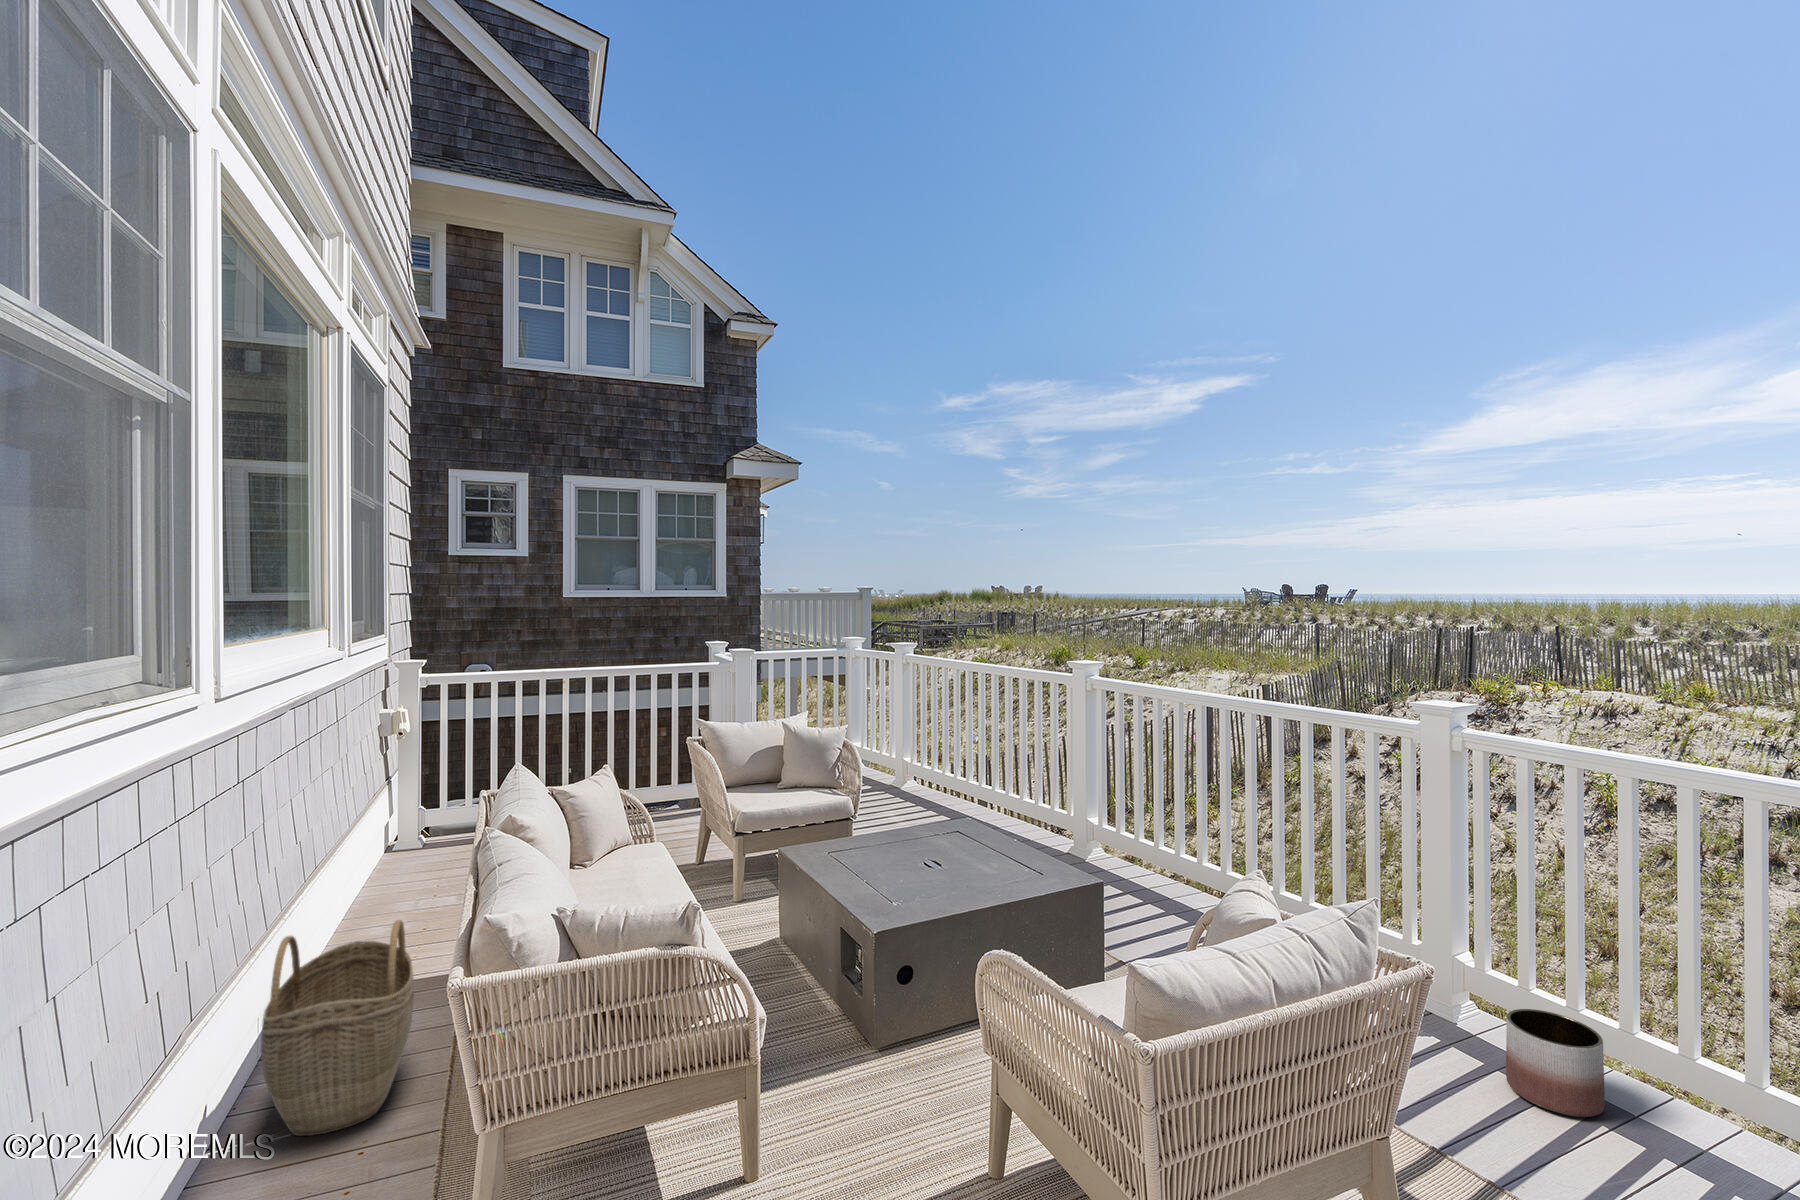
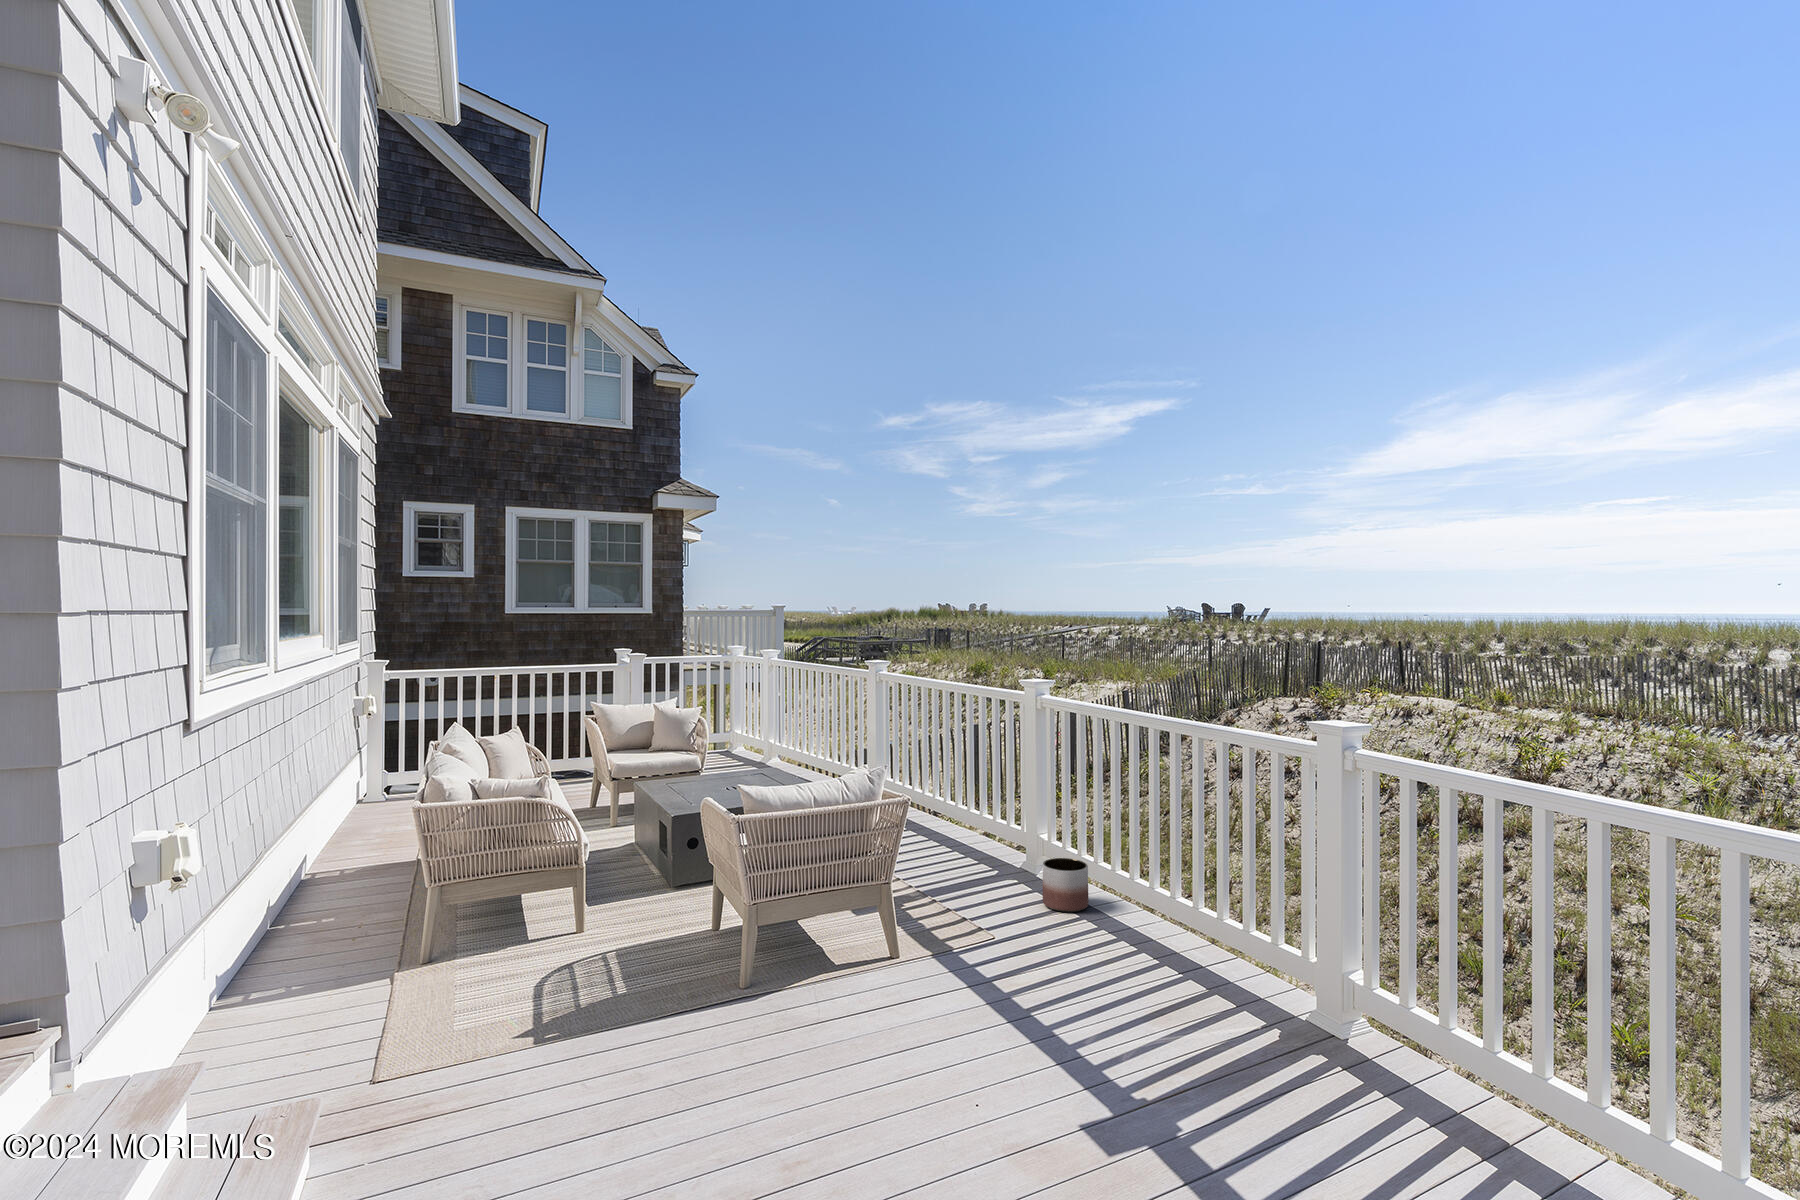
woven basket: present [261,920,414,1136] -> none [287,807,377,928]

